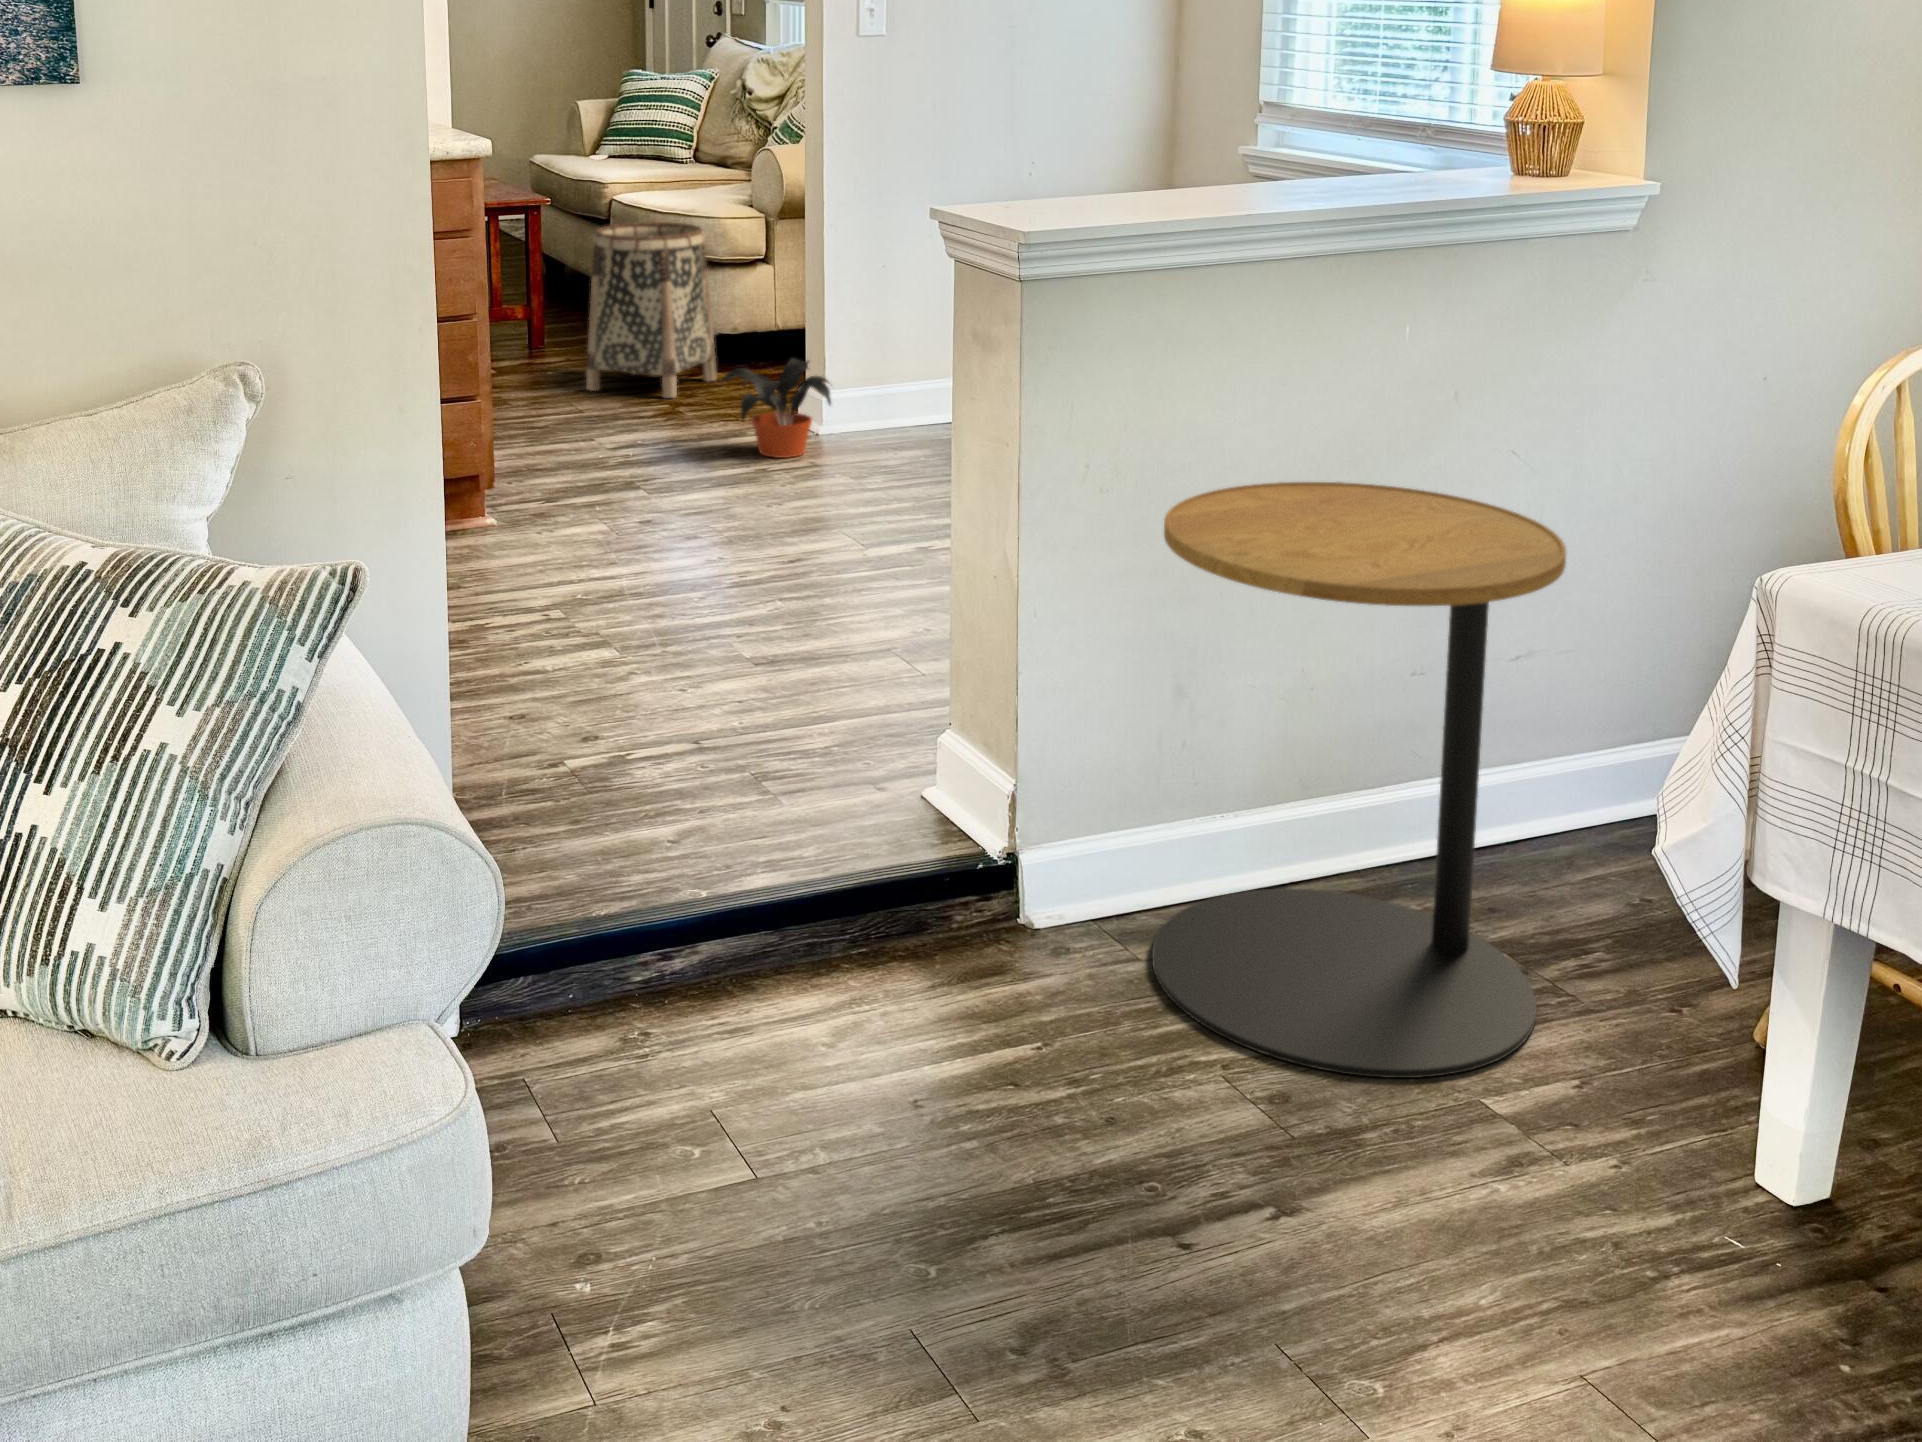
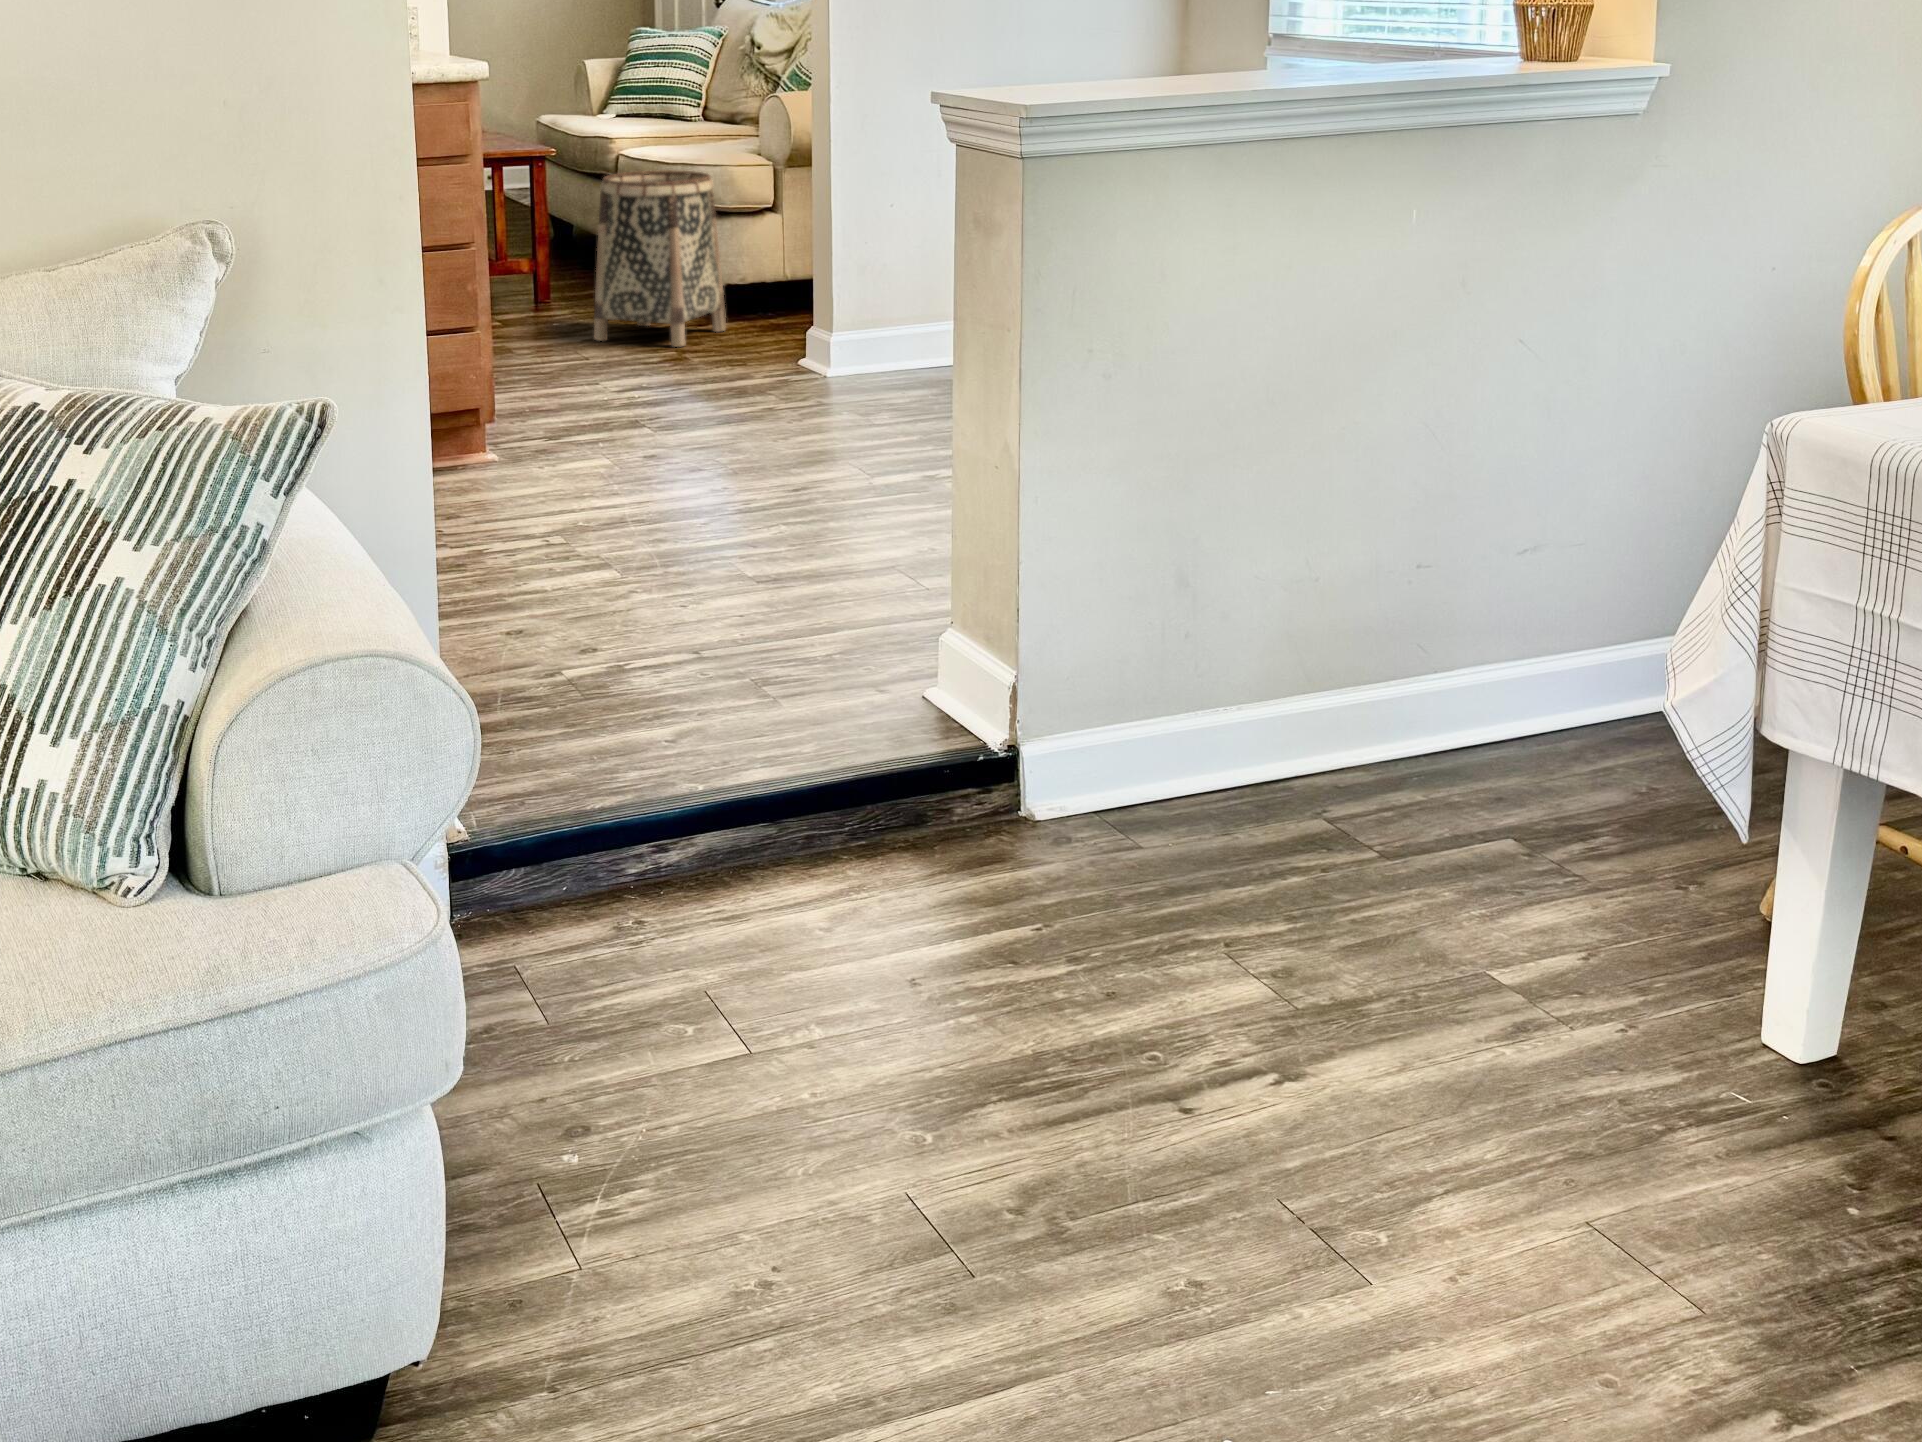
potted plant: present [722,358,831,458] -> none [725,299,844,398]
side table: present [1152,482,1566,1078] -> none [1156,364,1575,952]

